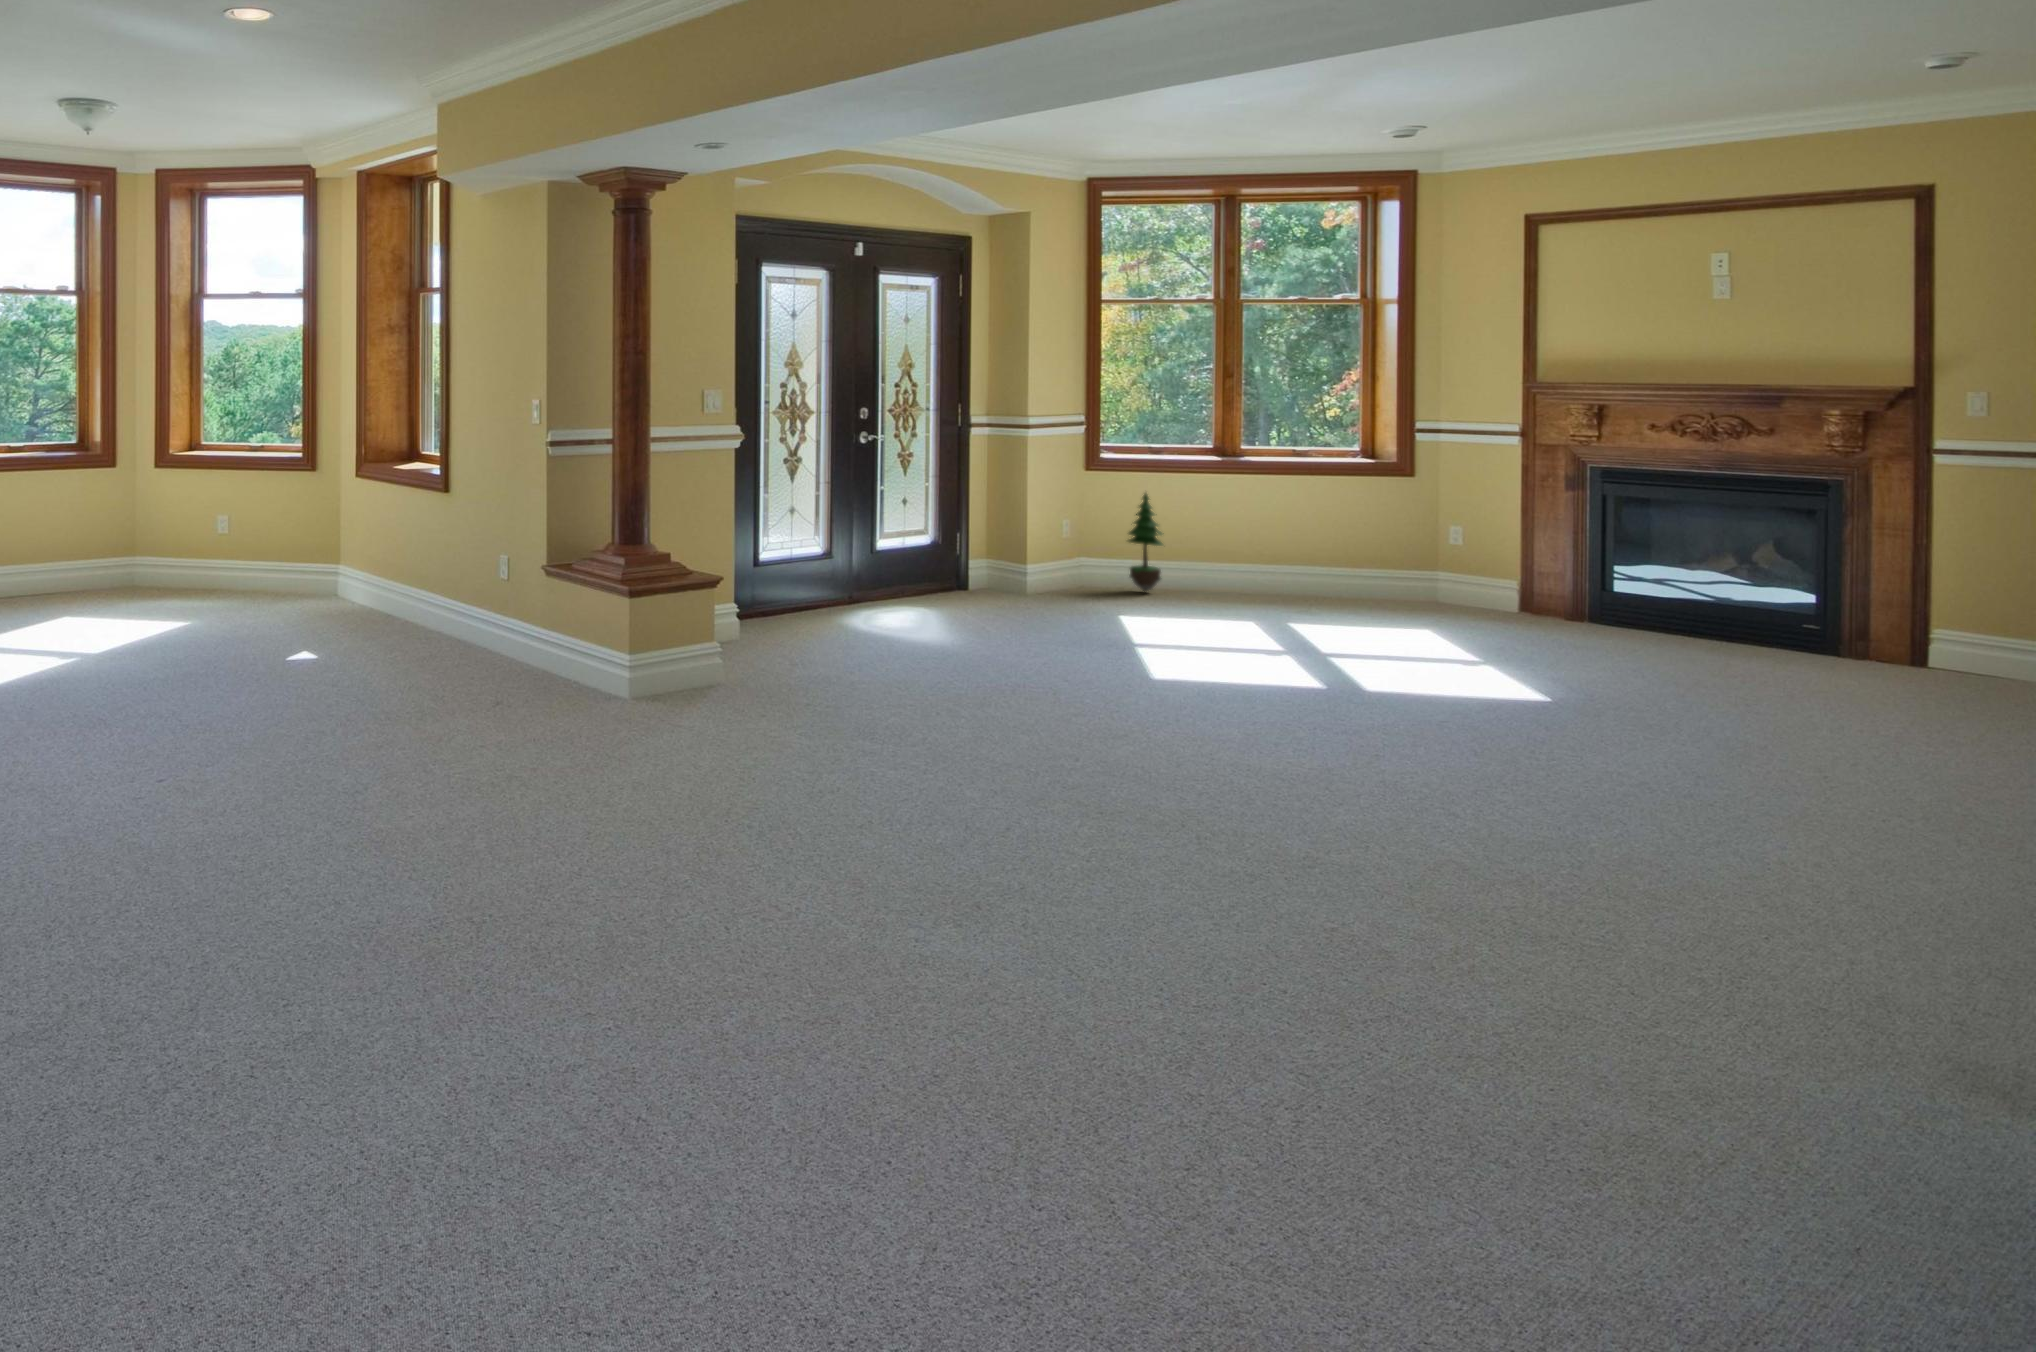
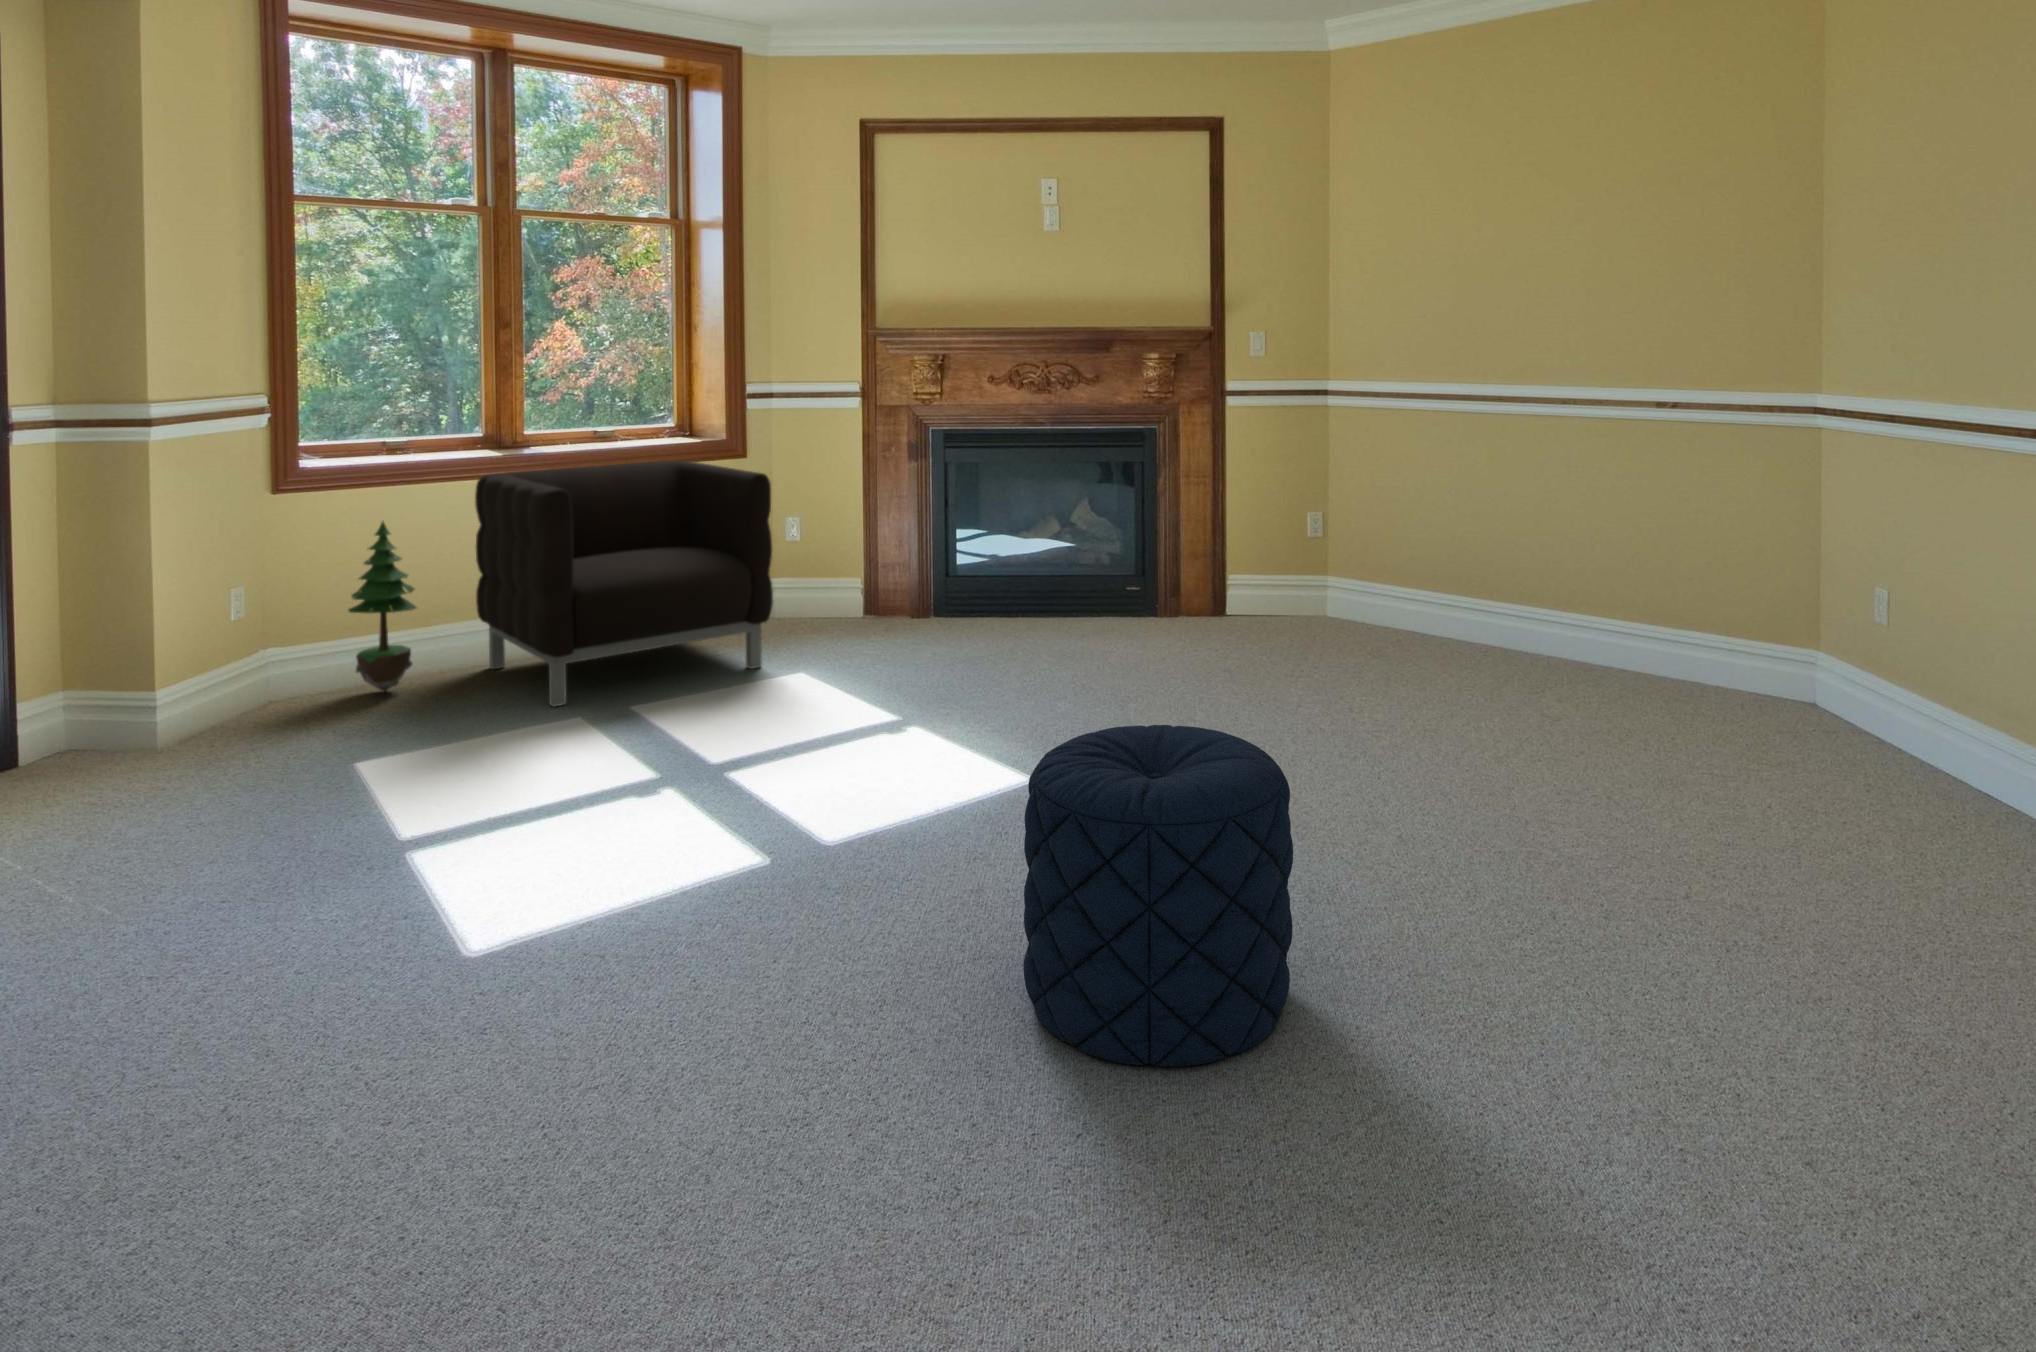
armchair: none [1203,470,1408,622] -> present [475,461,773,706]
pouf: none [1409,625,1588,789] -> present [1023,725,1293,1067]

